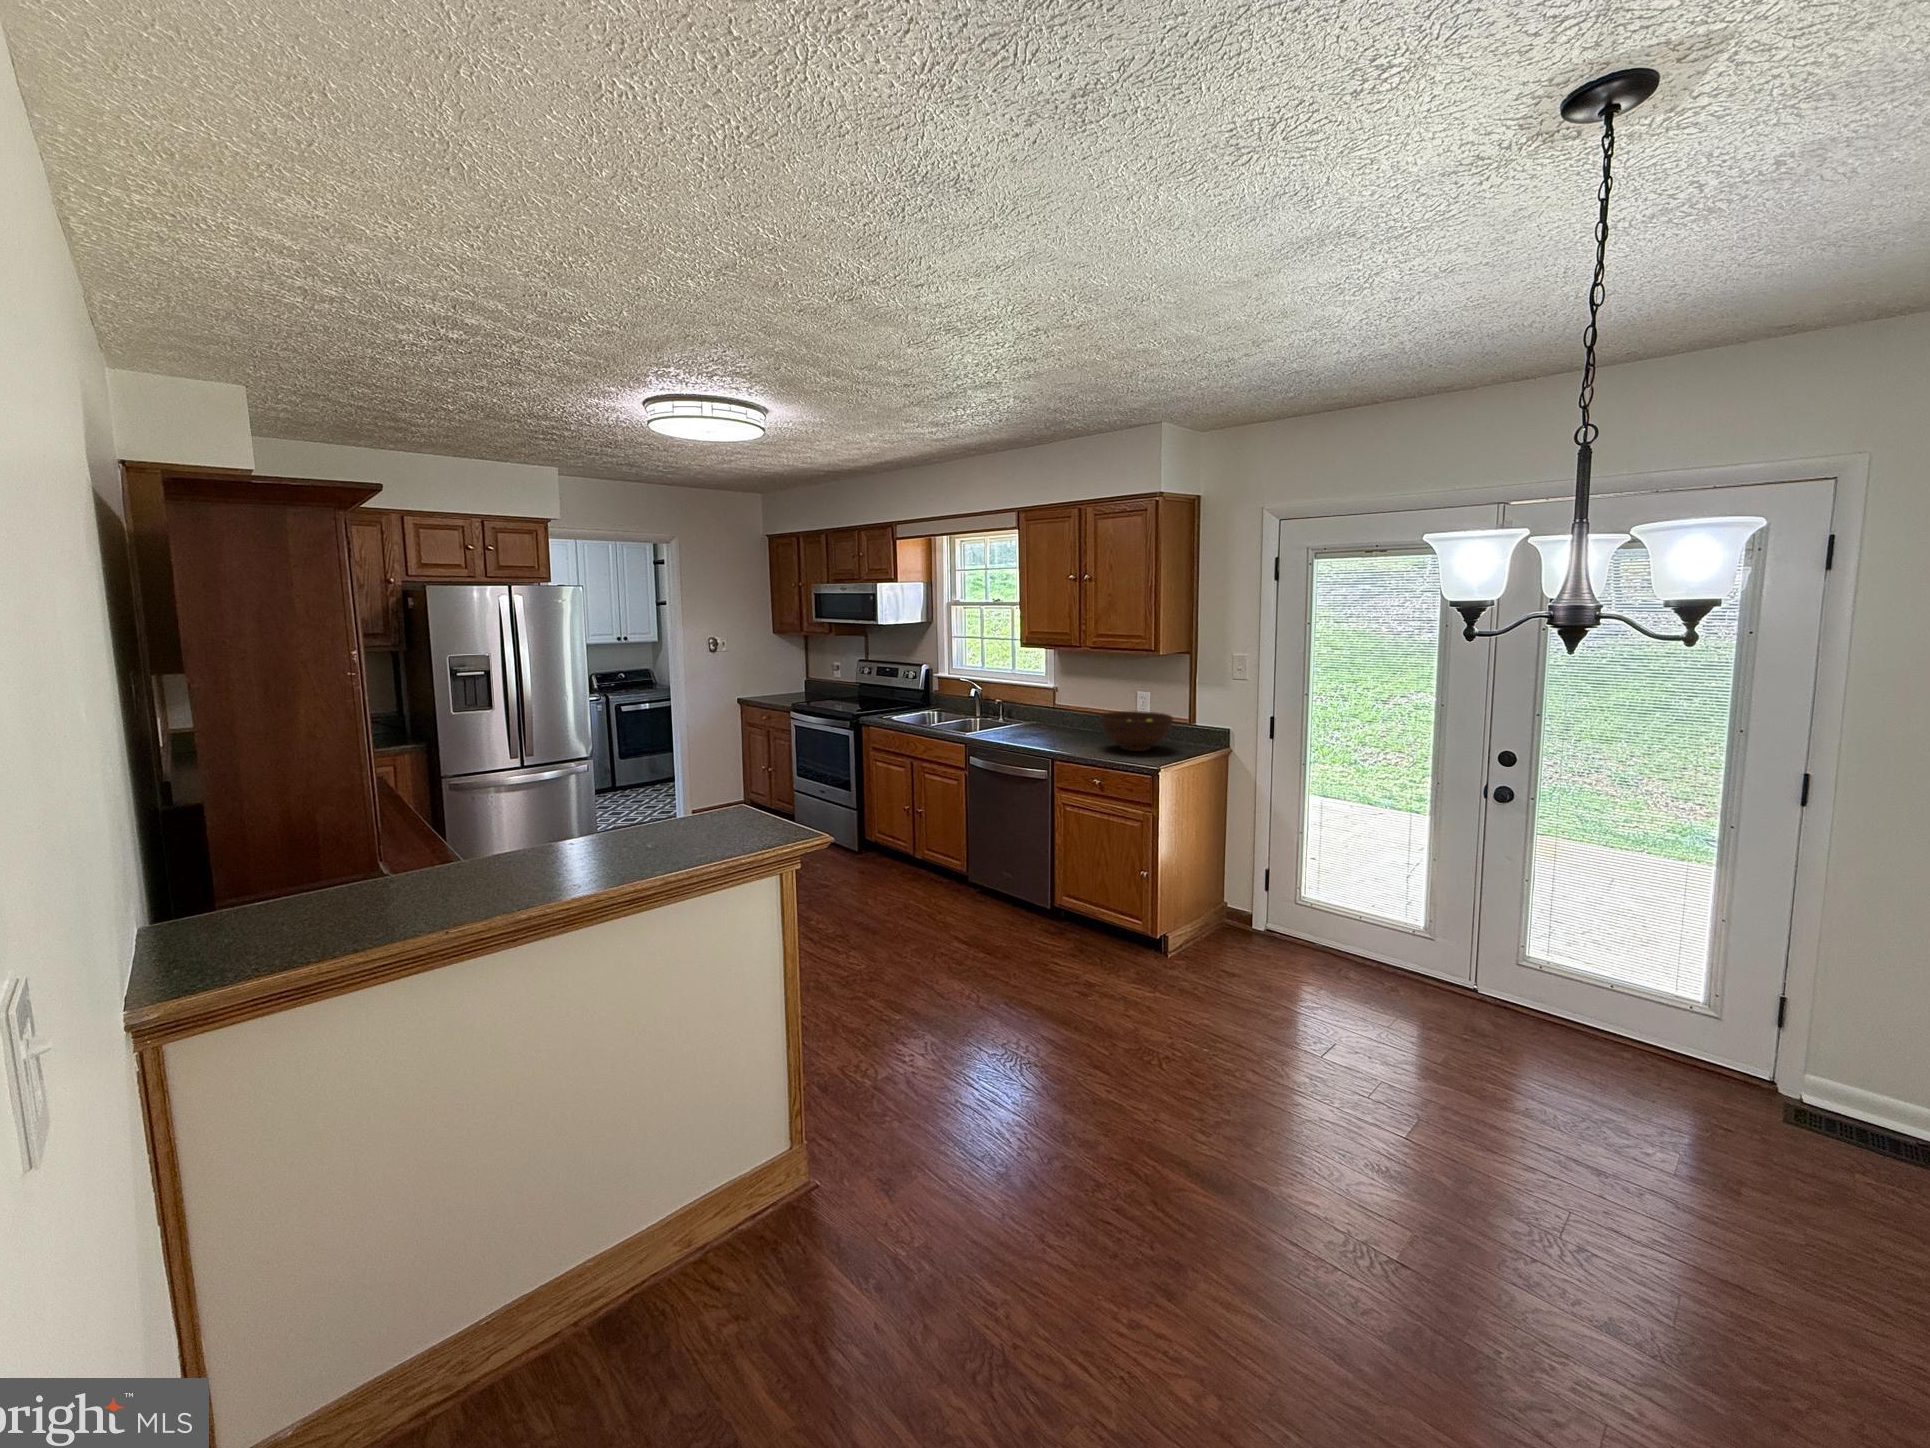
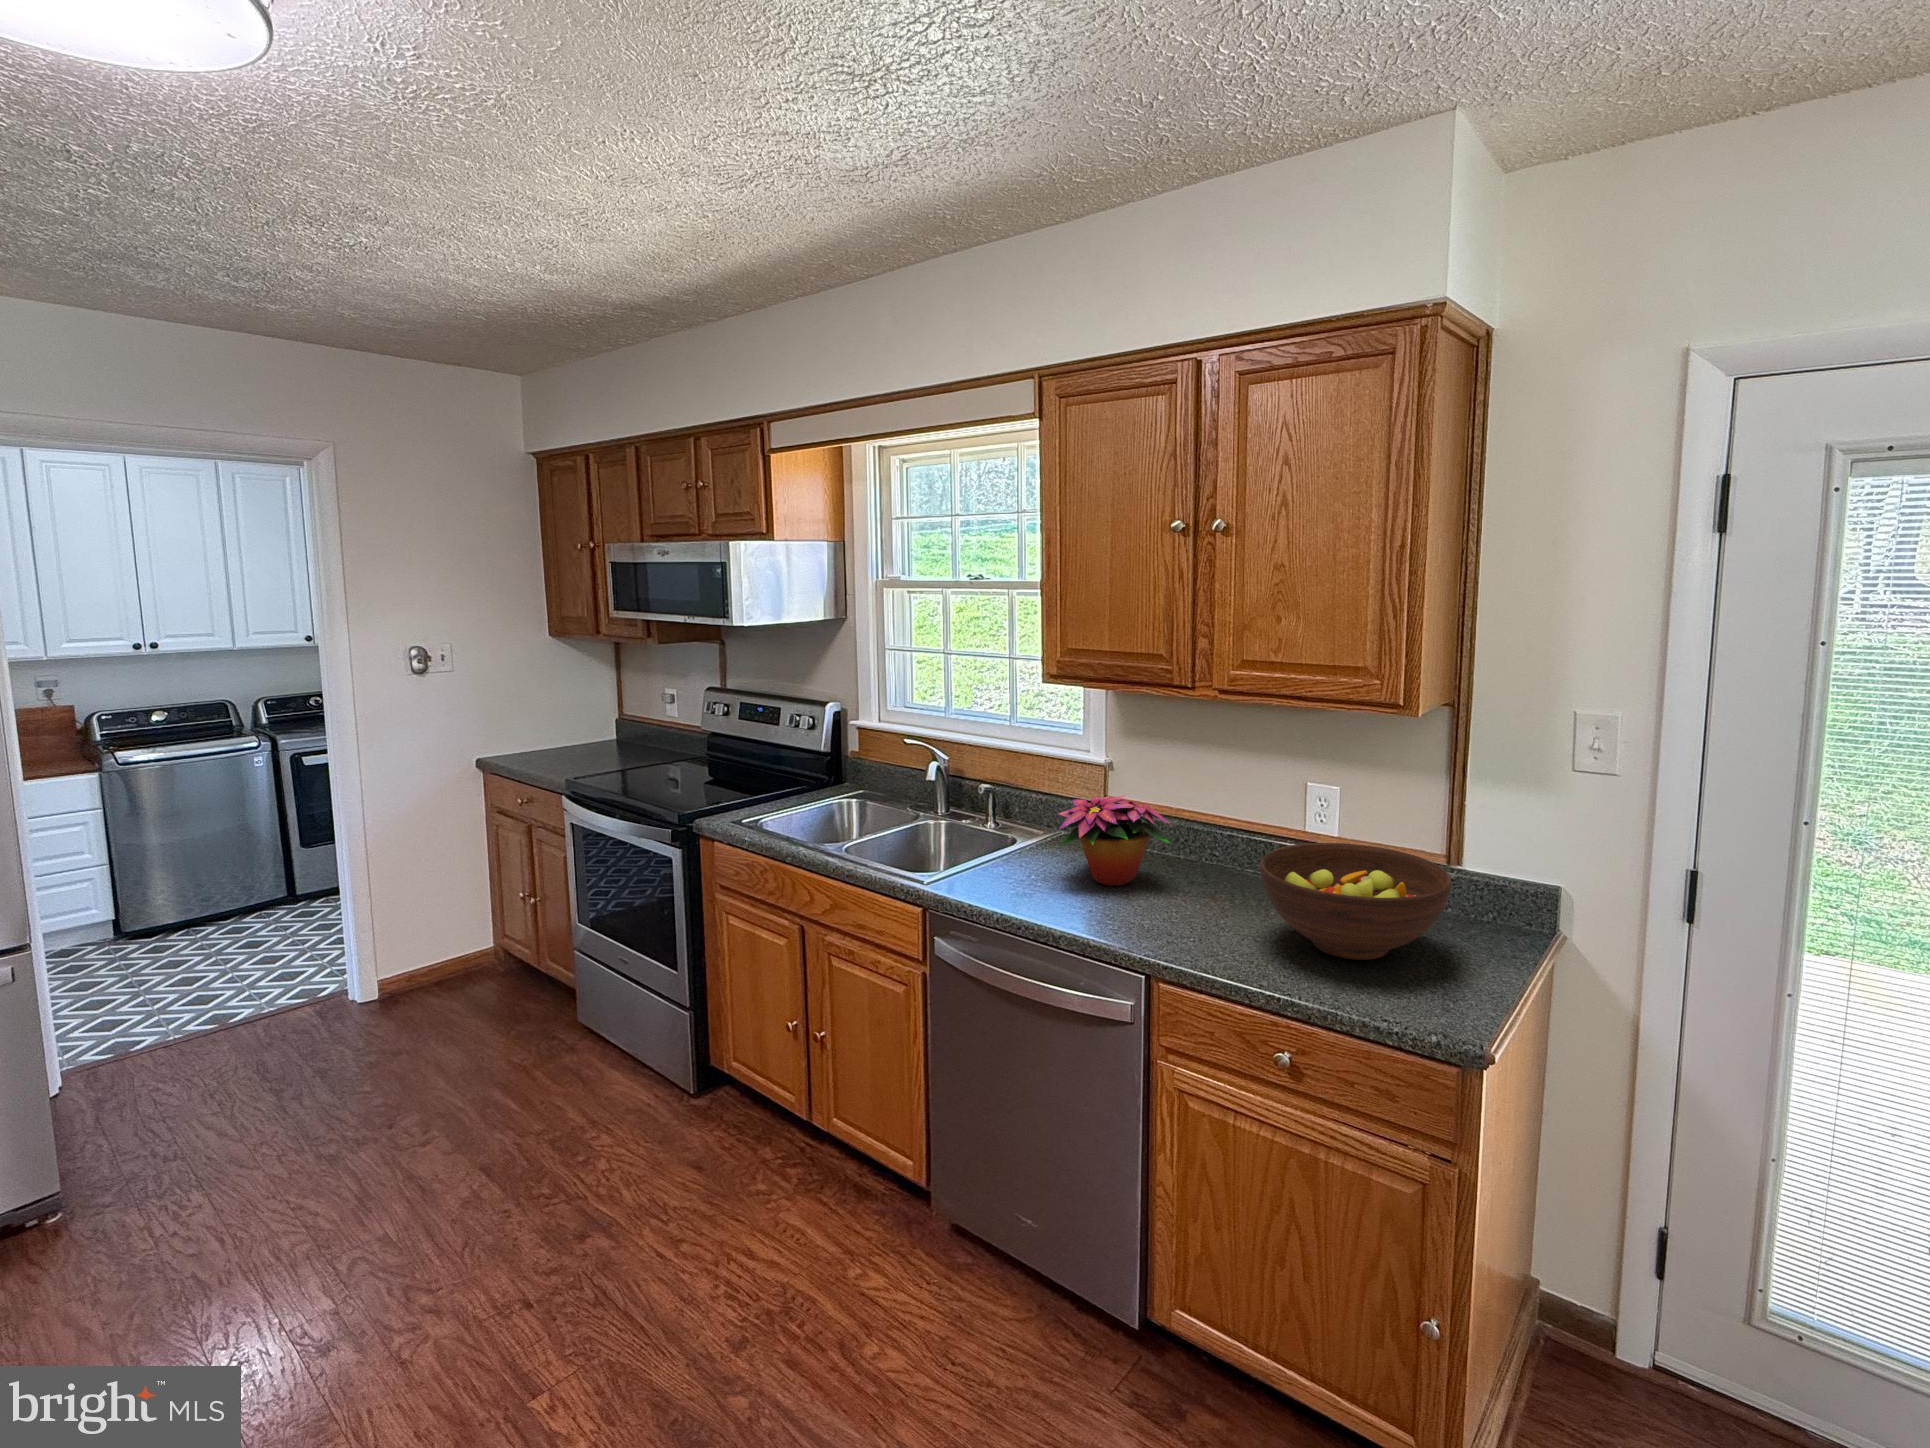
flower arrangement: none [1024,696,1080,736] -> present [1058,795,1173,886]

